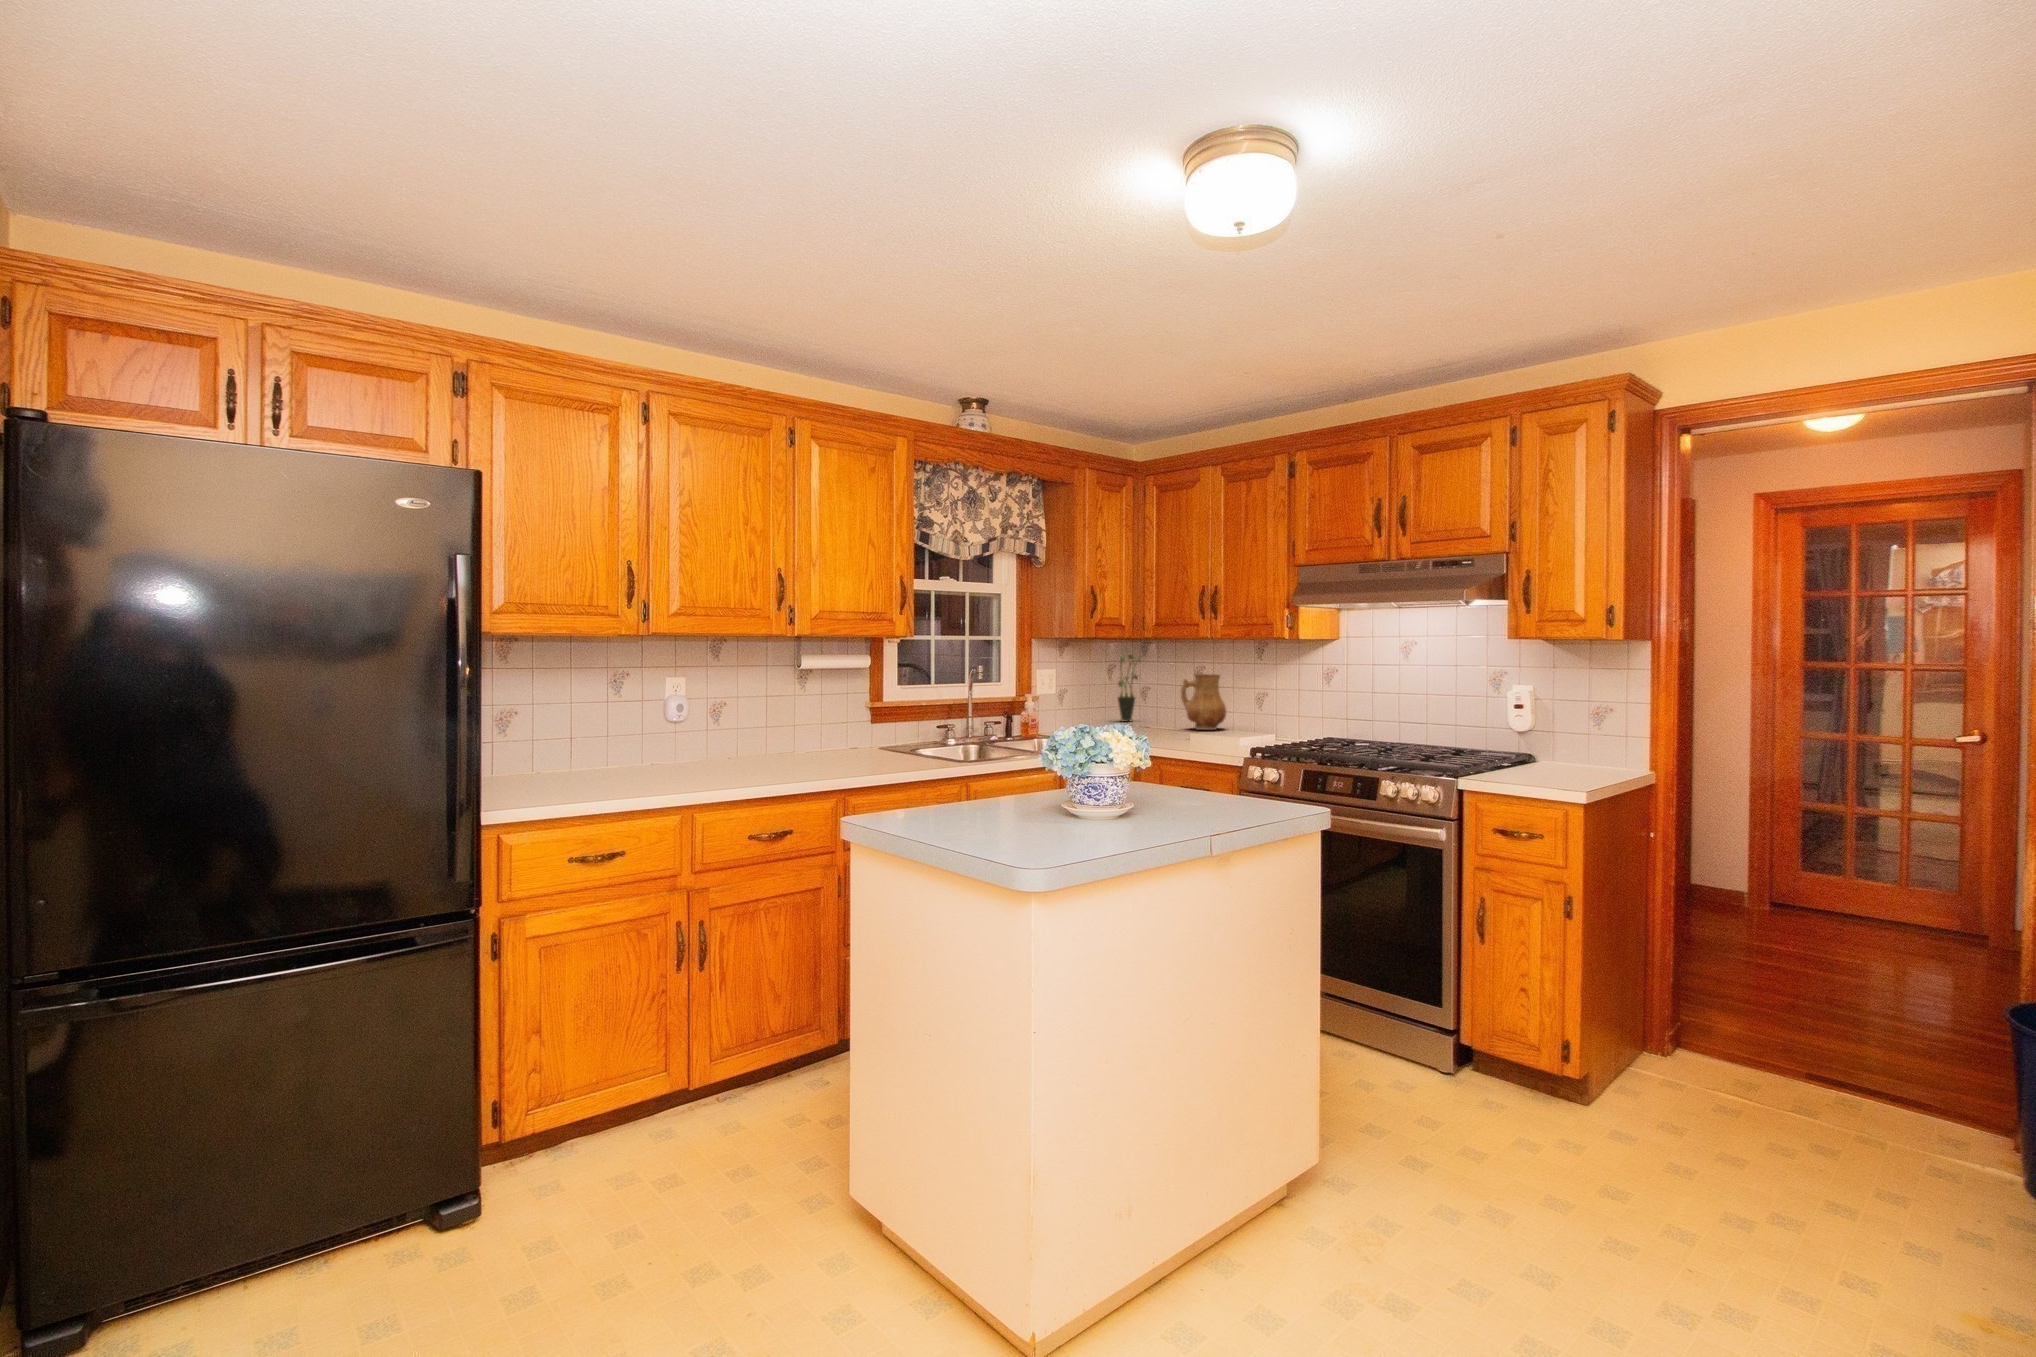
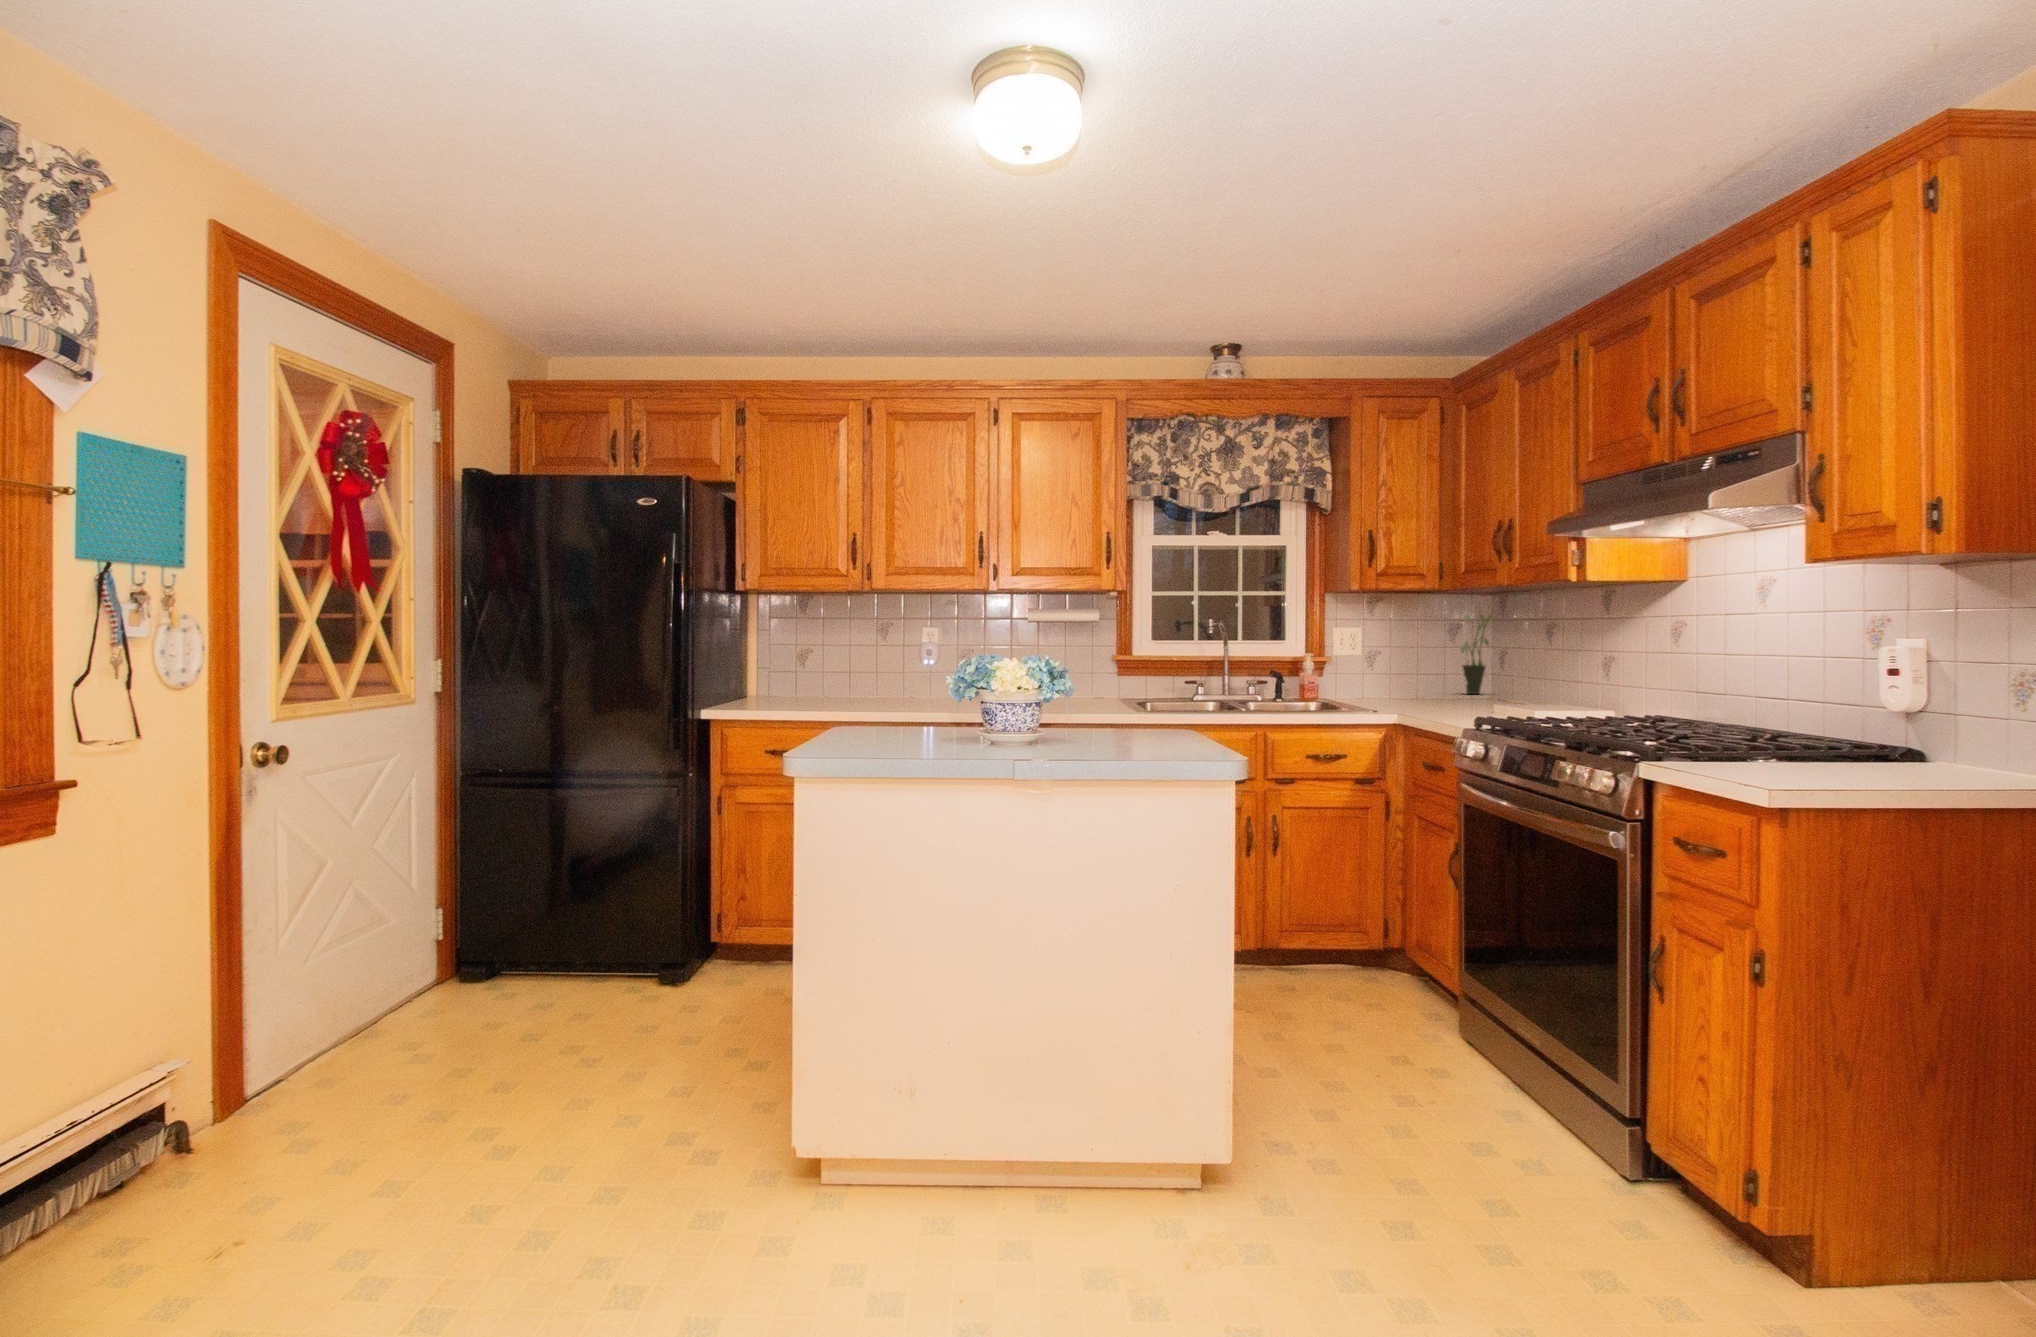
ceramic pitcher: present [1181,674,1226,730] -> none [1500,635,1560,705]

